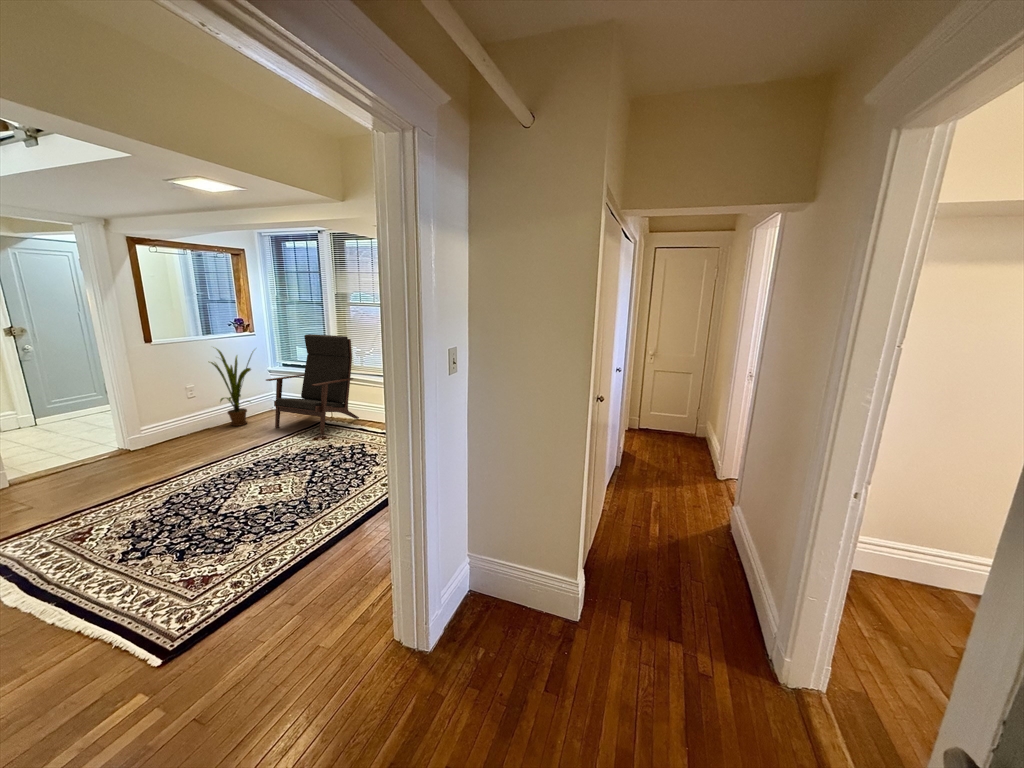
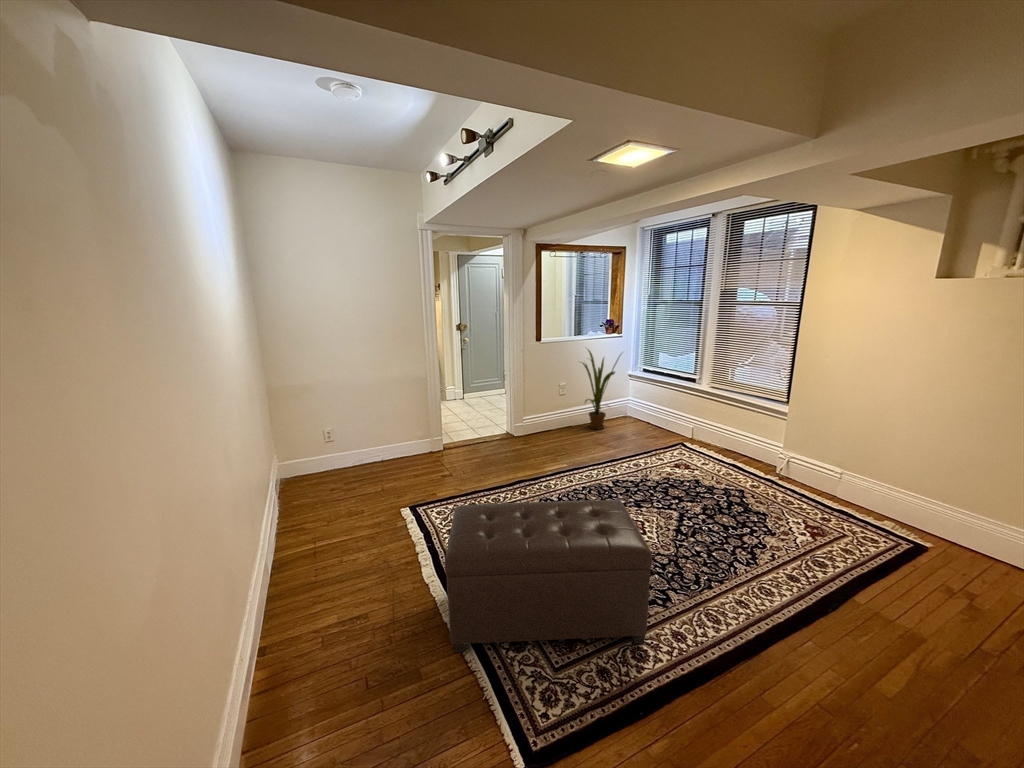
lounge chair: present [266,334,359,435] -> none [630,339,733,461]
ottoman: none [41,464,273,637] -> present [445,500,652,653]

